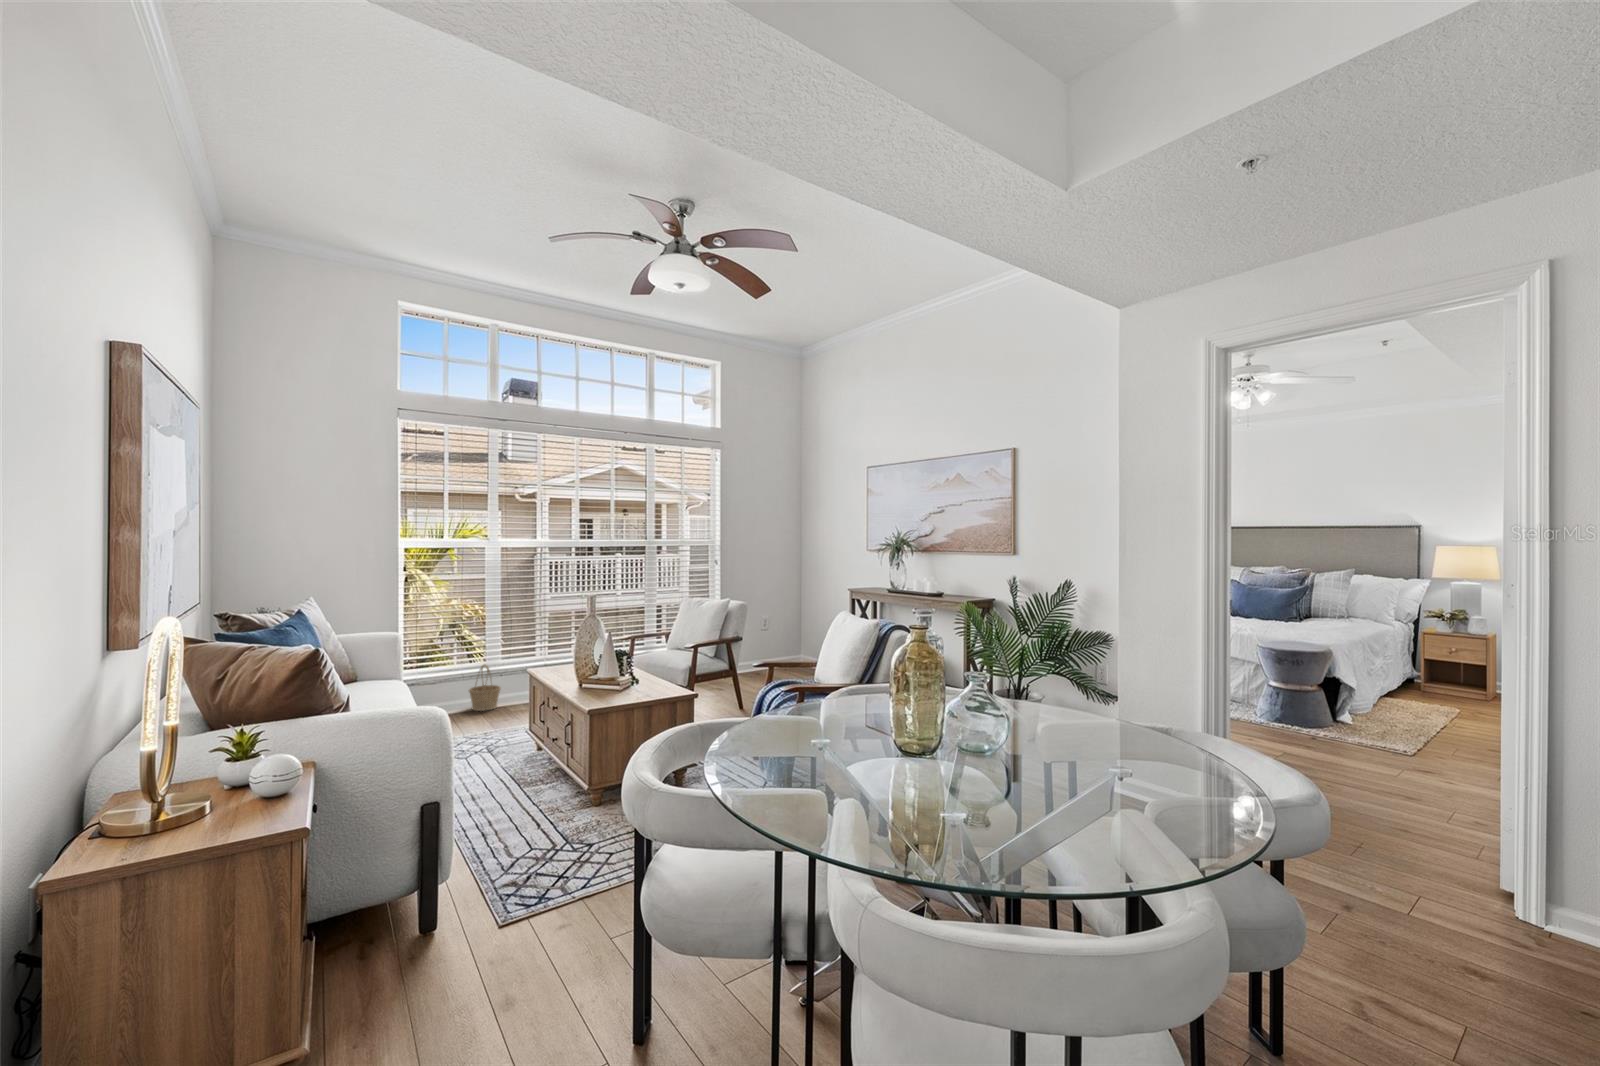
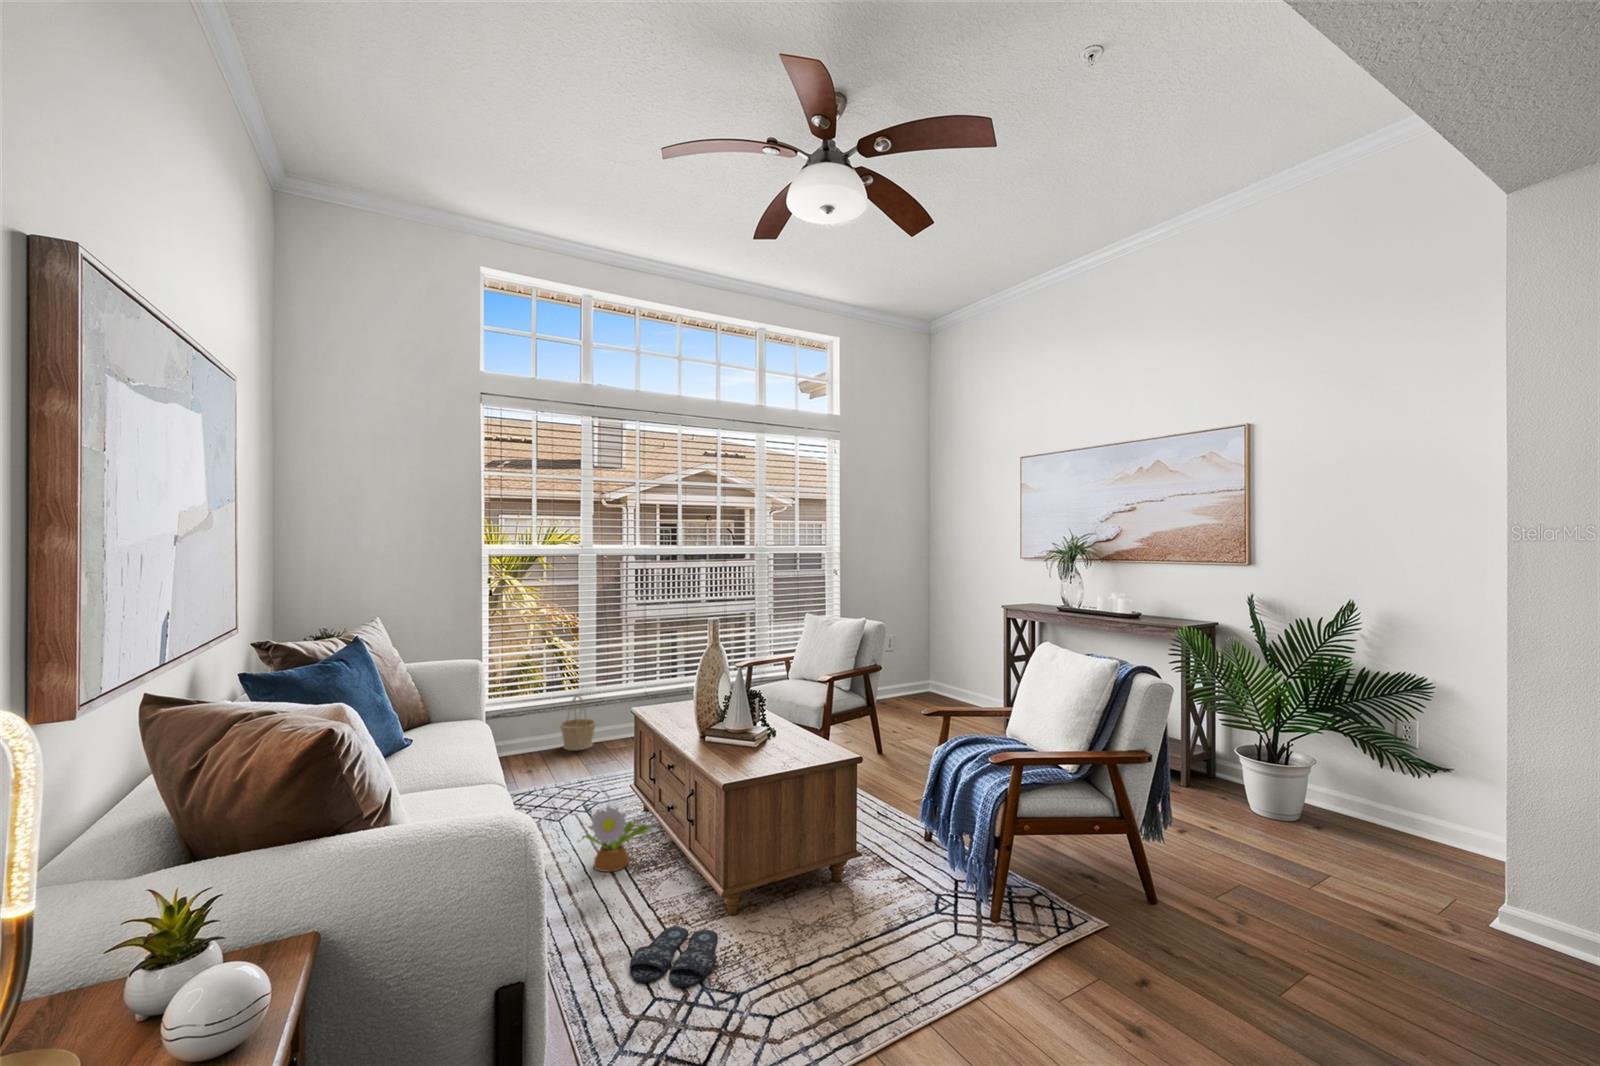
decorative plant: none [479,735,540,786] -> present [578,805,651,872]
slippers: none [515,815,583,845] -> present [630,927,718,987]

